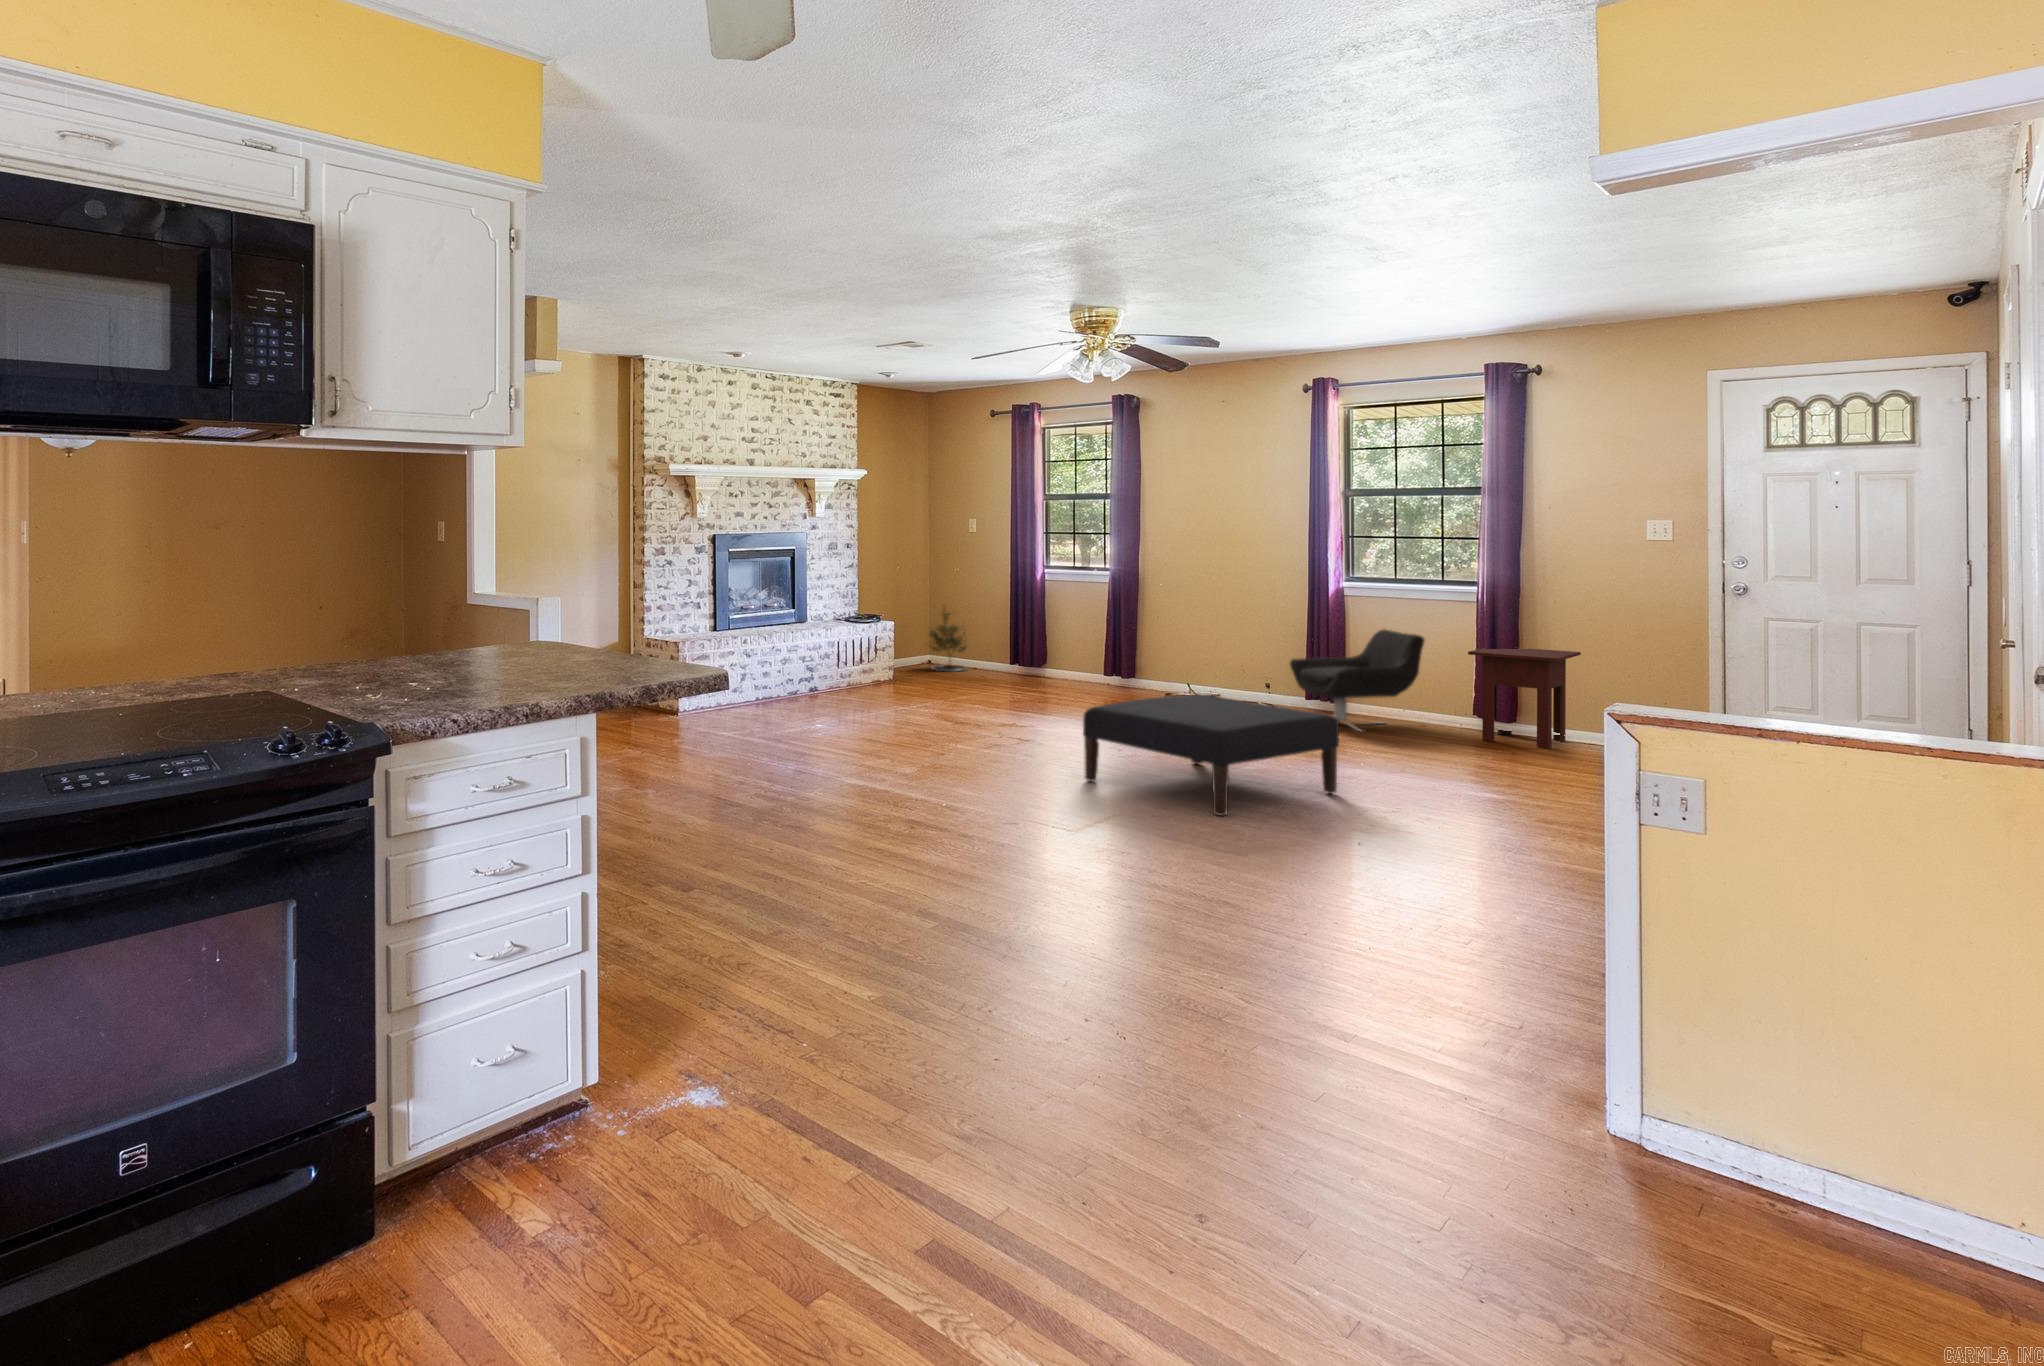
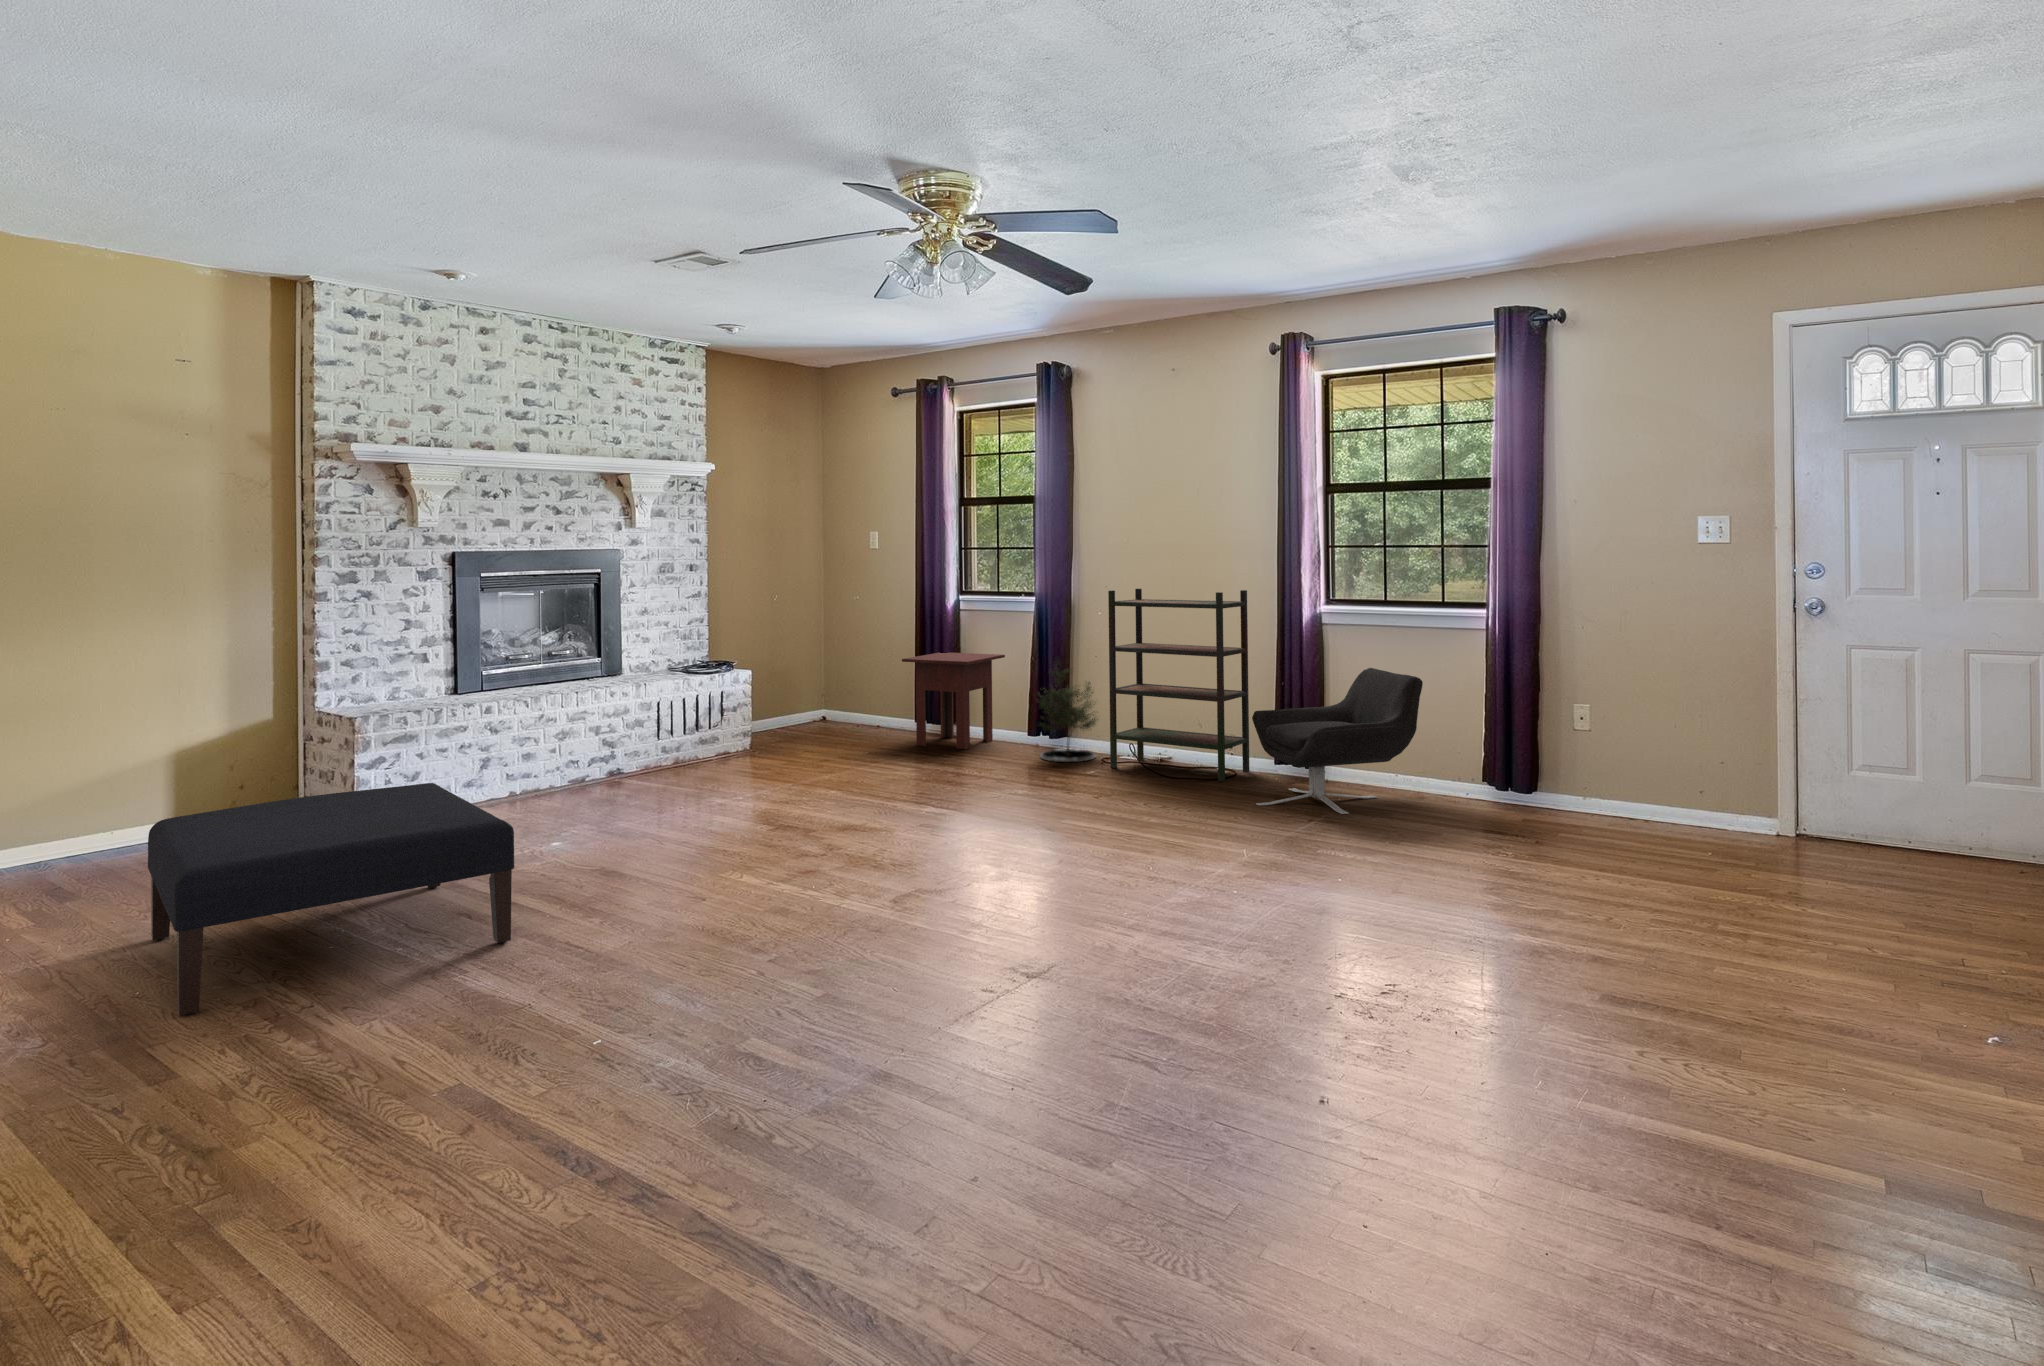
bookshelf: none [1175,567,1285,711] -> present [1108,589,1249,782]
potted tree: present [929,606,969,672] -> present [1040,661,1096,762]
side table: present [1468,648,1581,748] -> present [902,653,1005,749]
ottoman: present [1083,694,1339,816] -> present [148,783,514,1015]

